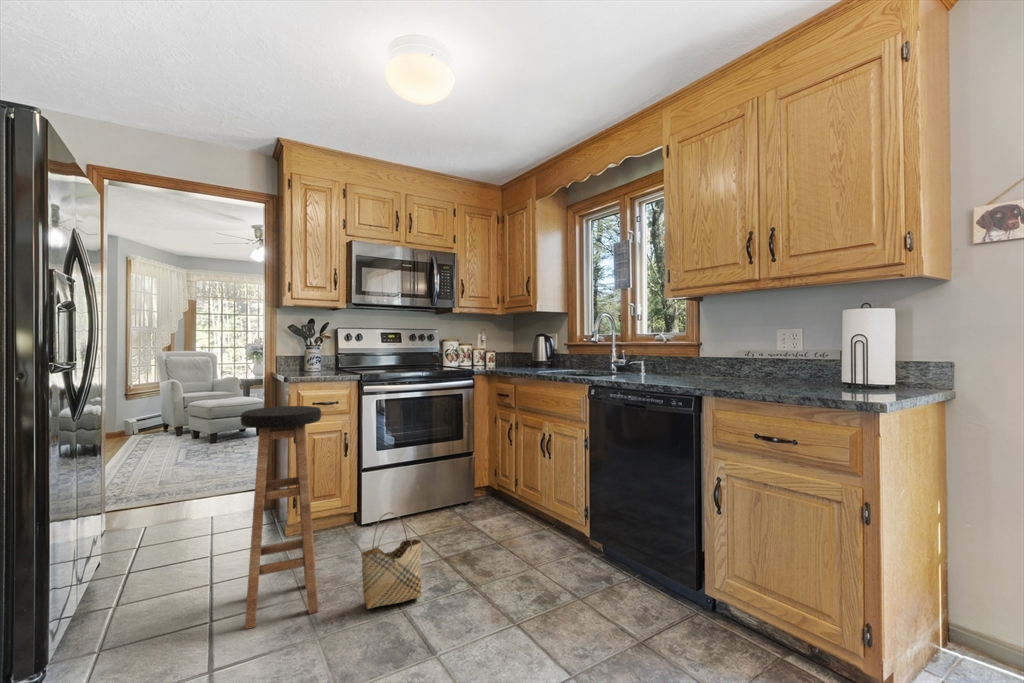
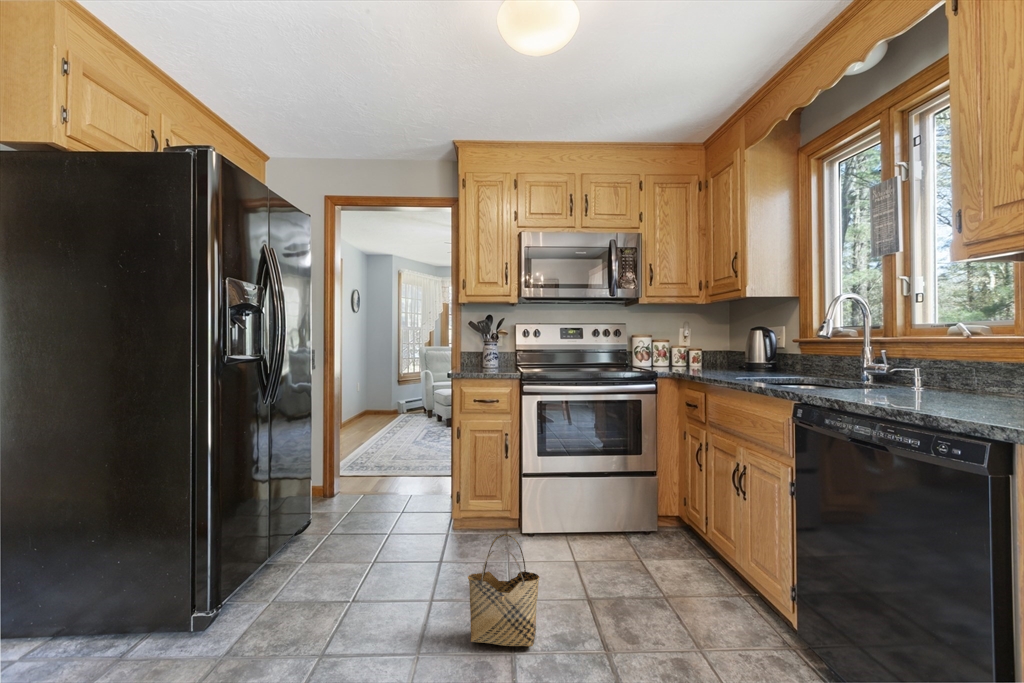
bar stool: present [240,406,321,629] -> none [362,403,444,627]

